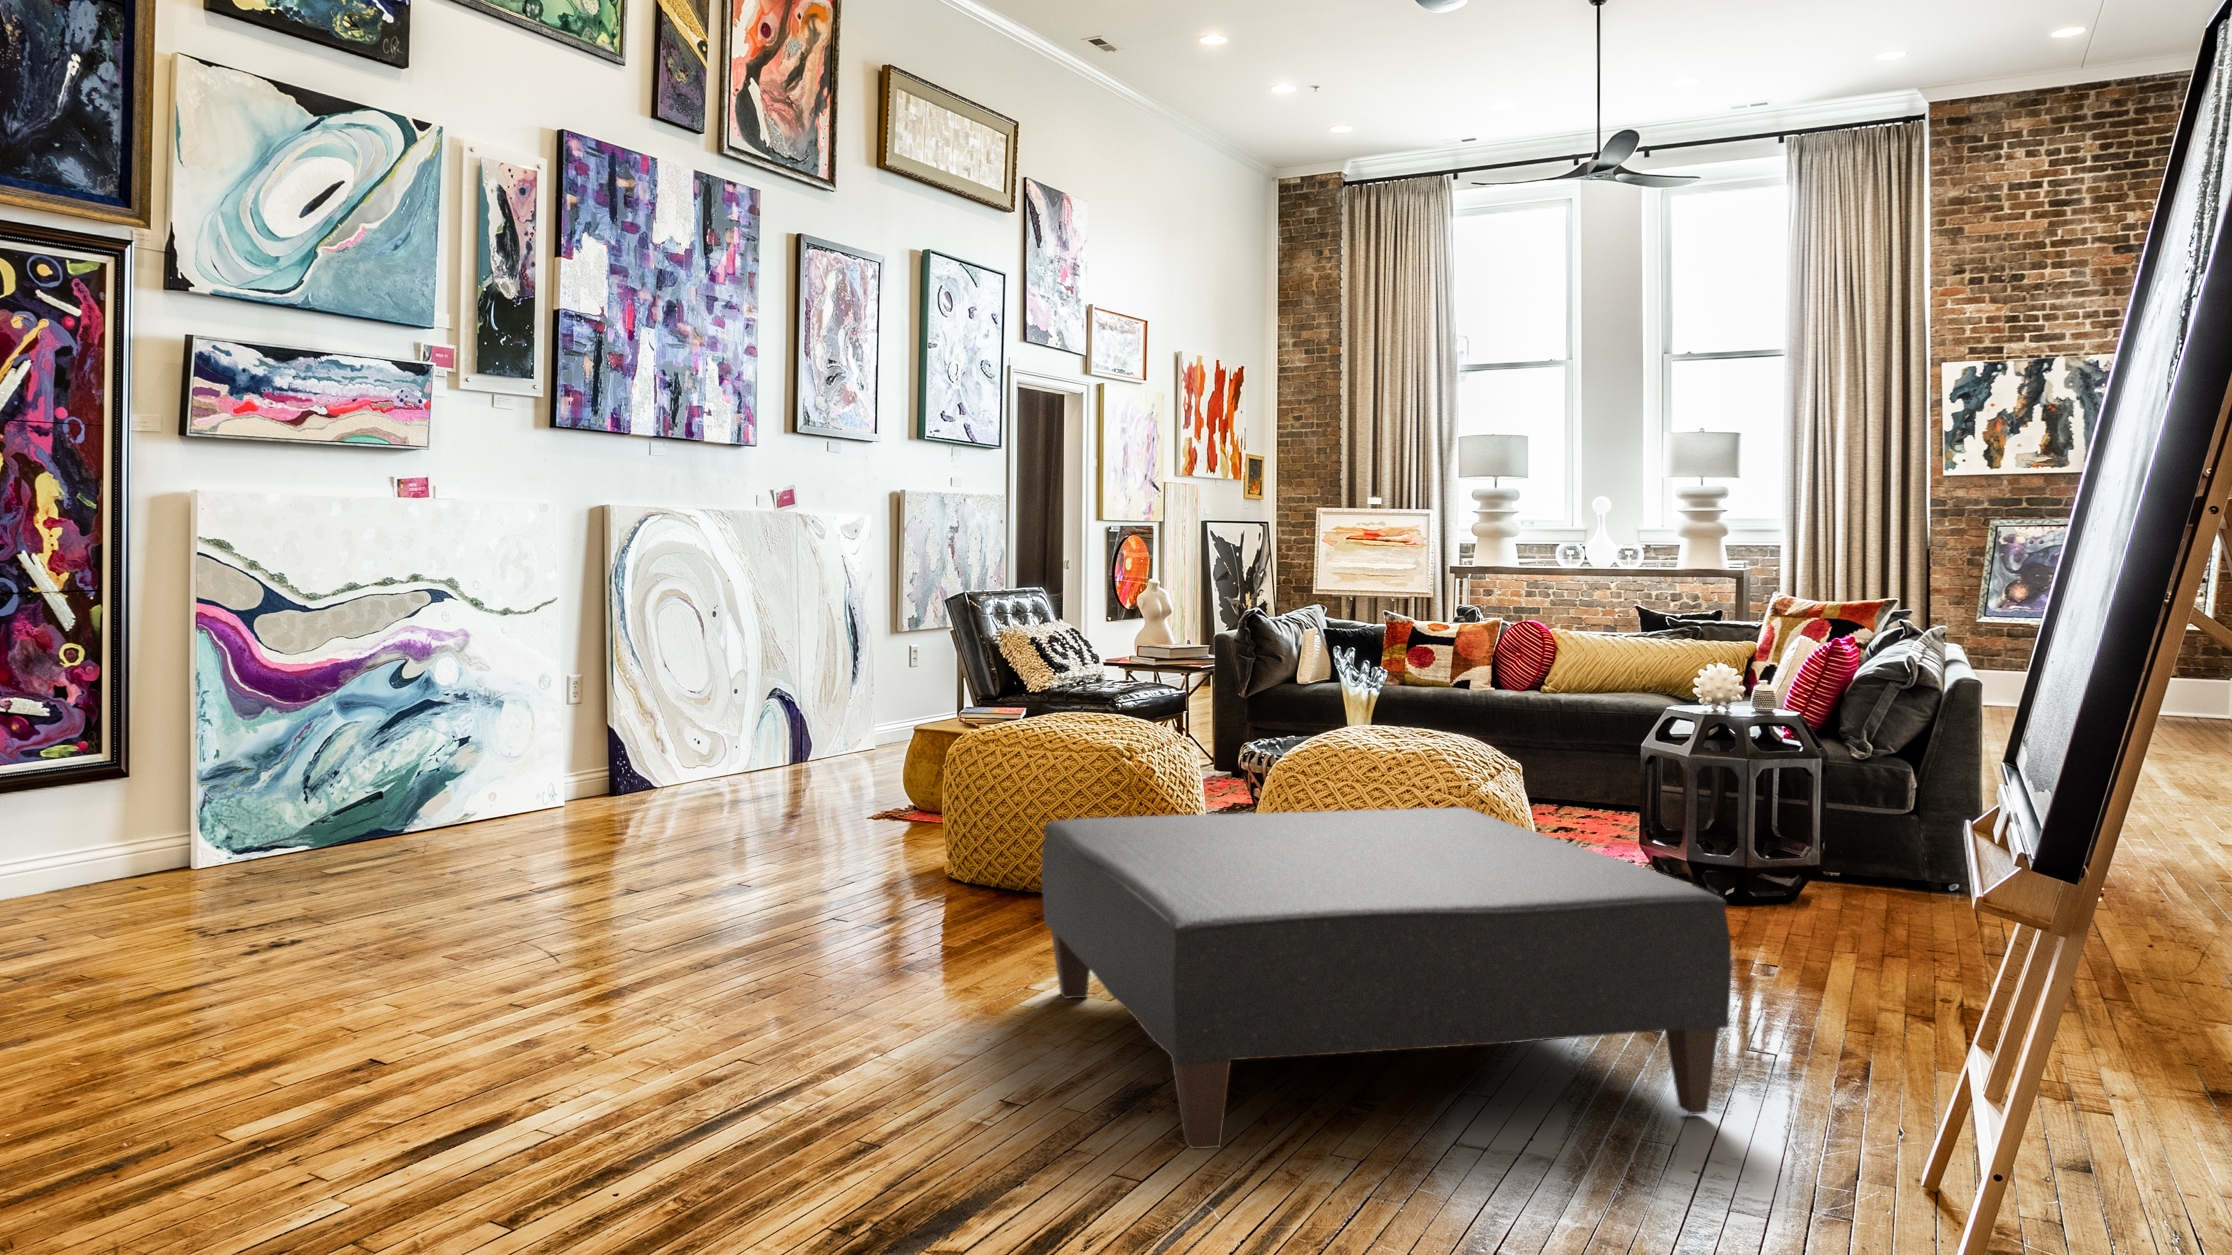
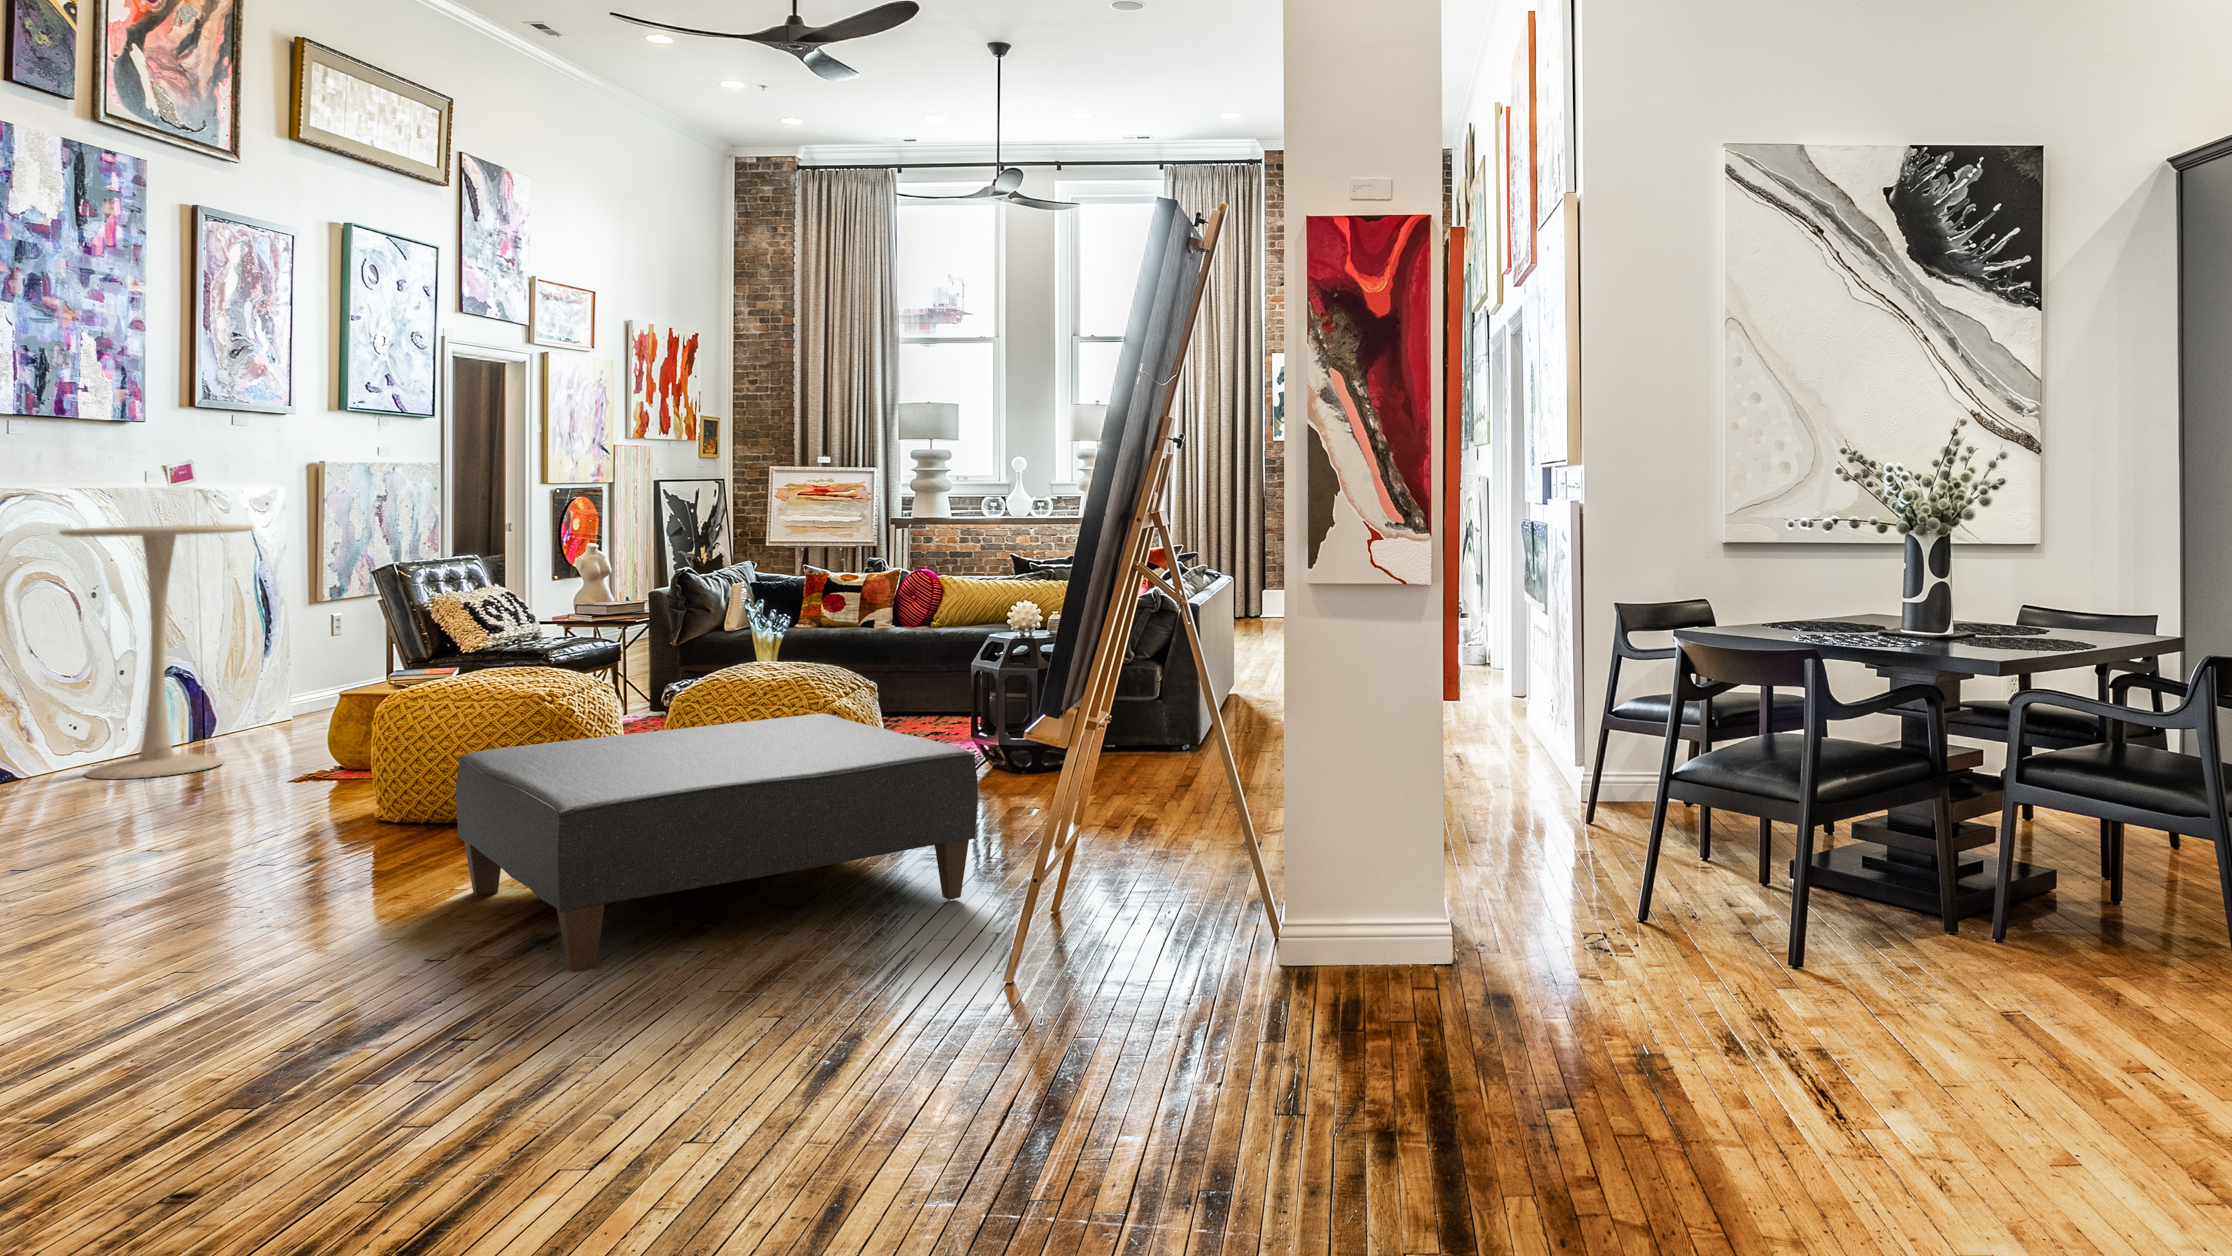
pedestal table: none [688,547,847,800] -> present [59,525,254,780]

